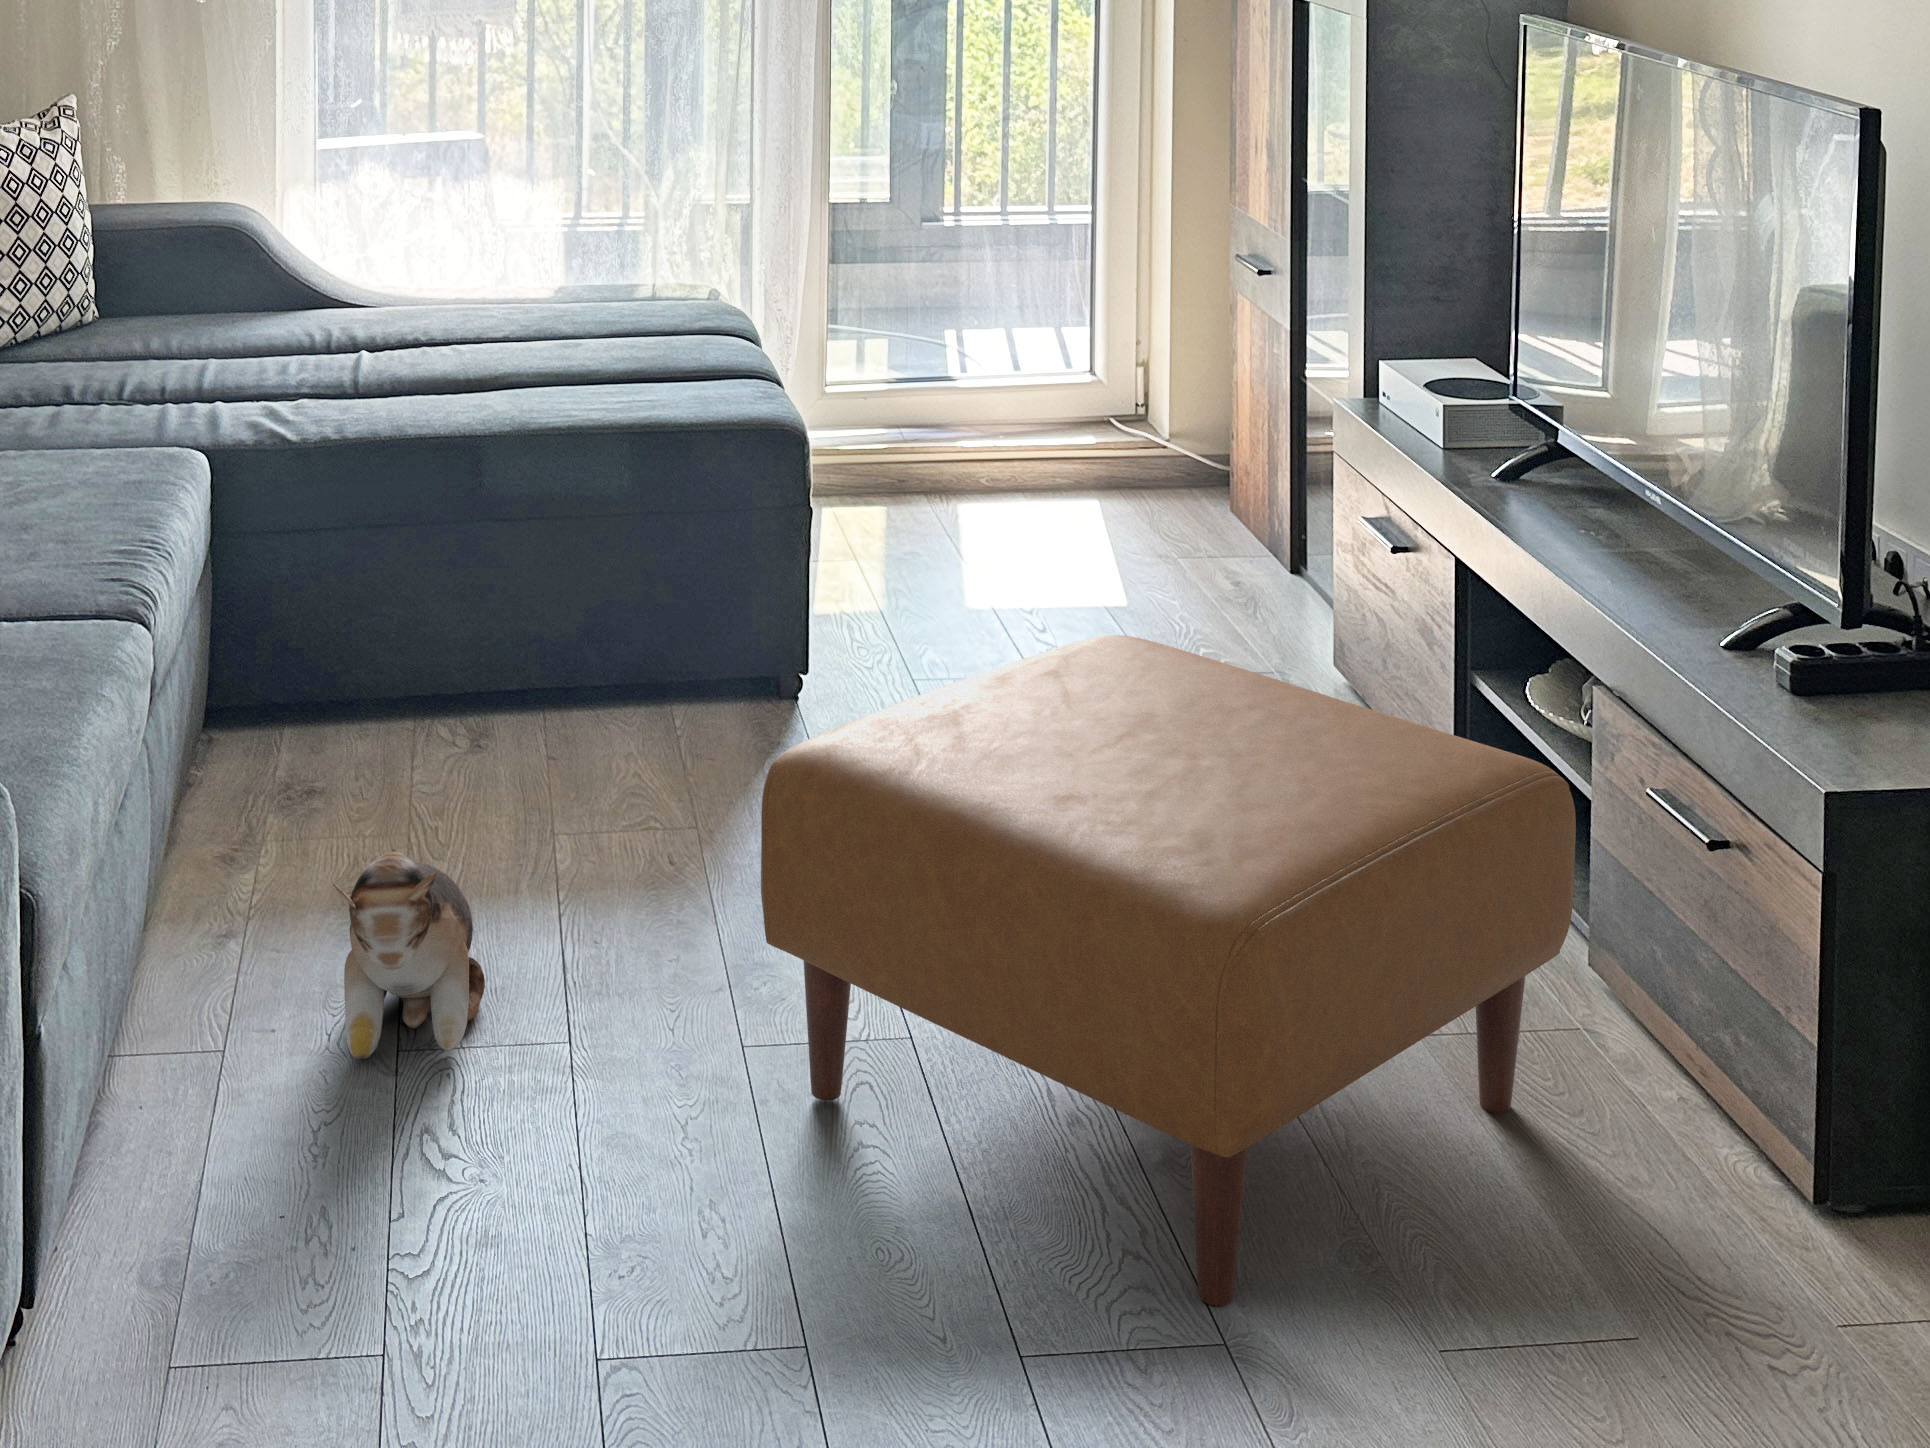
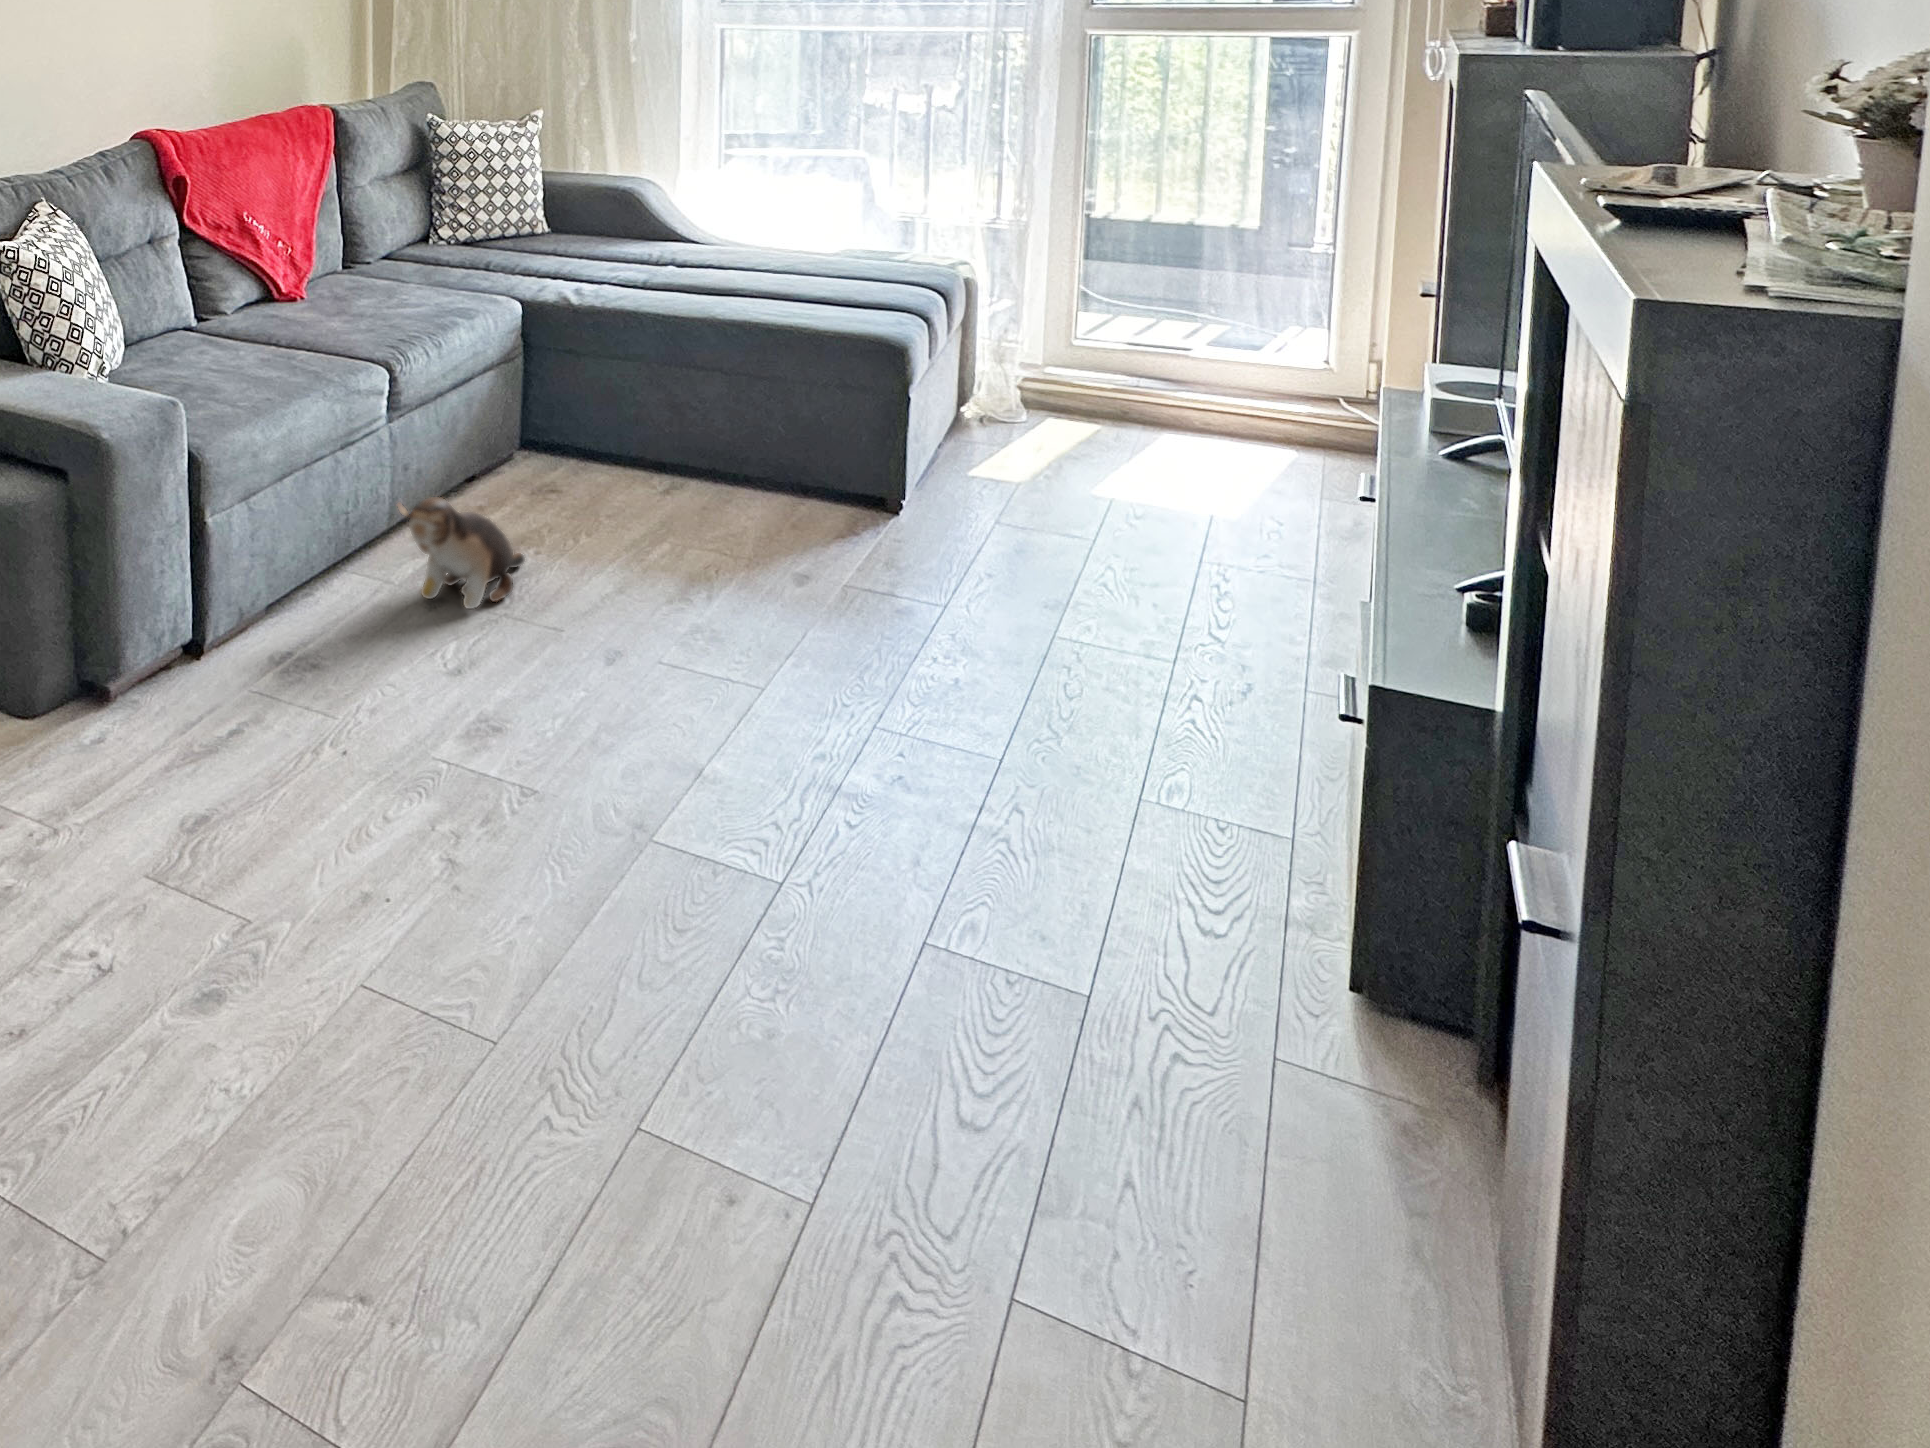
ottoman: present [761,635,1576,1306] -> none [603,493,1179,879]

